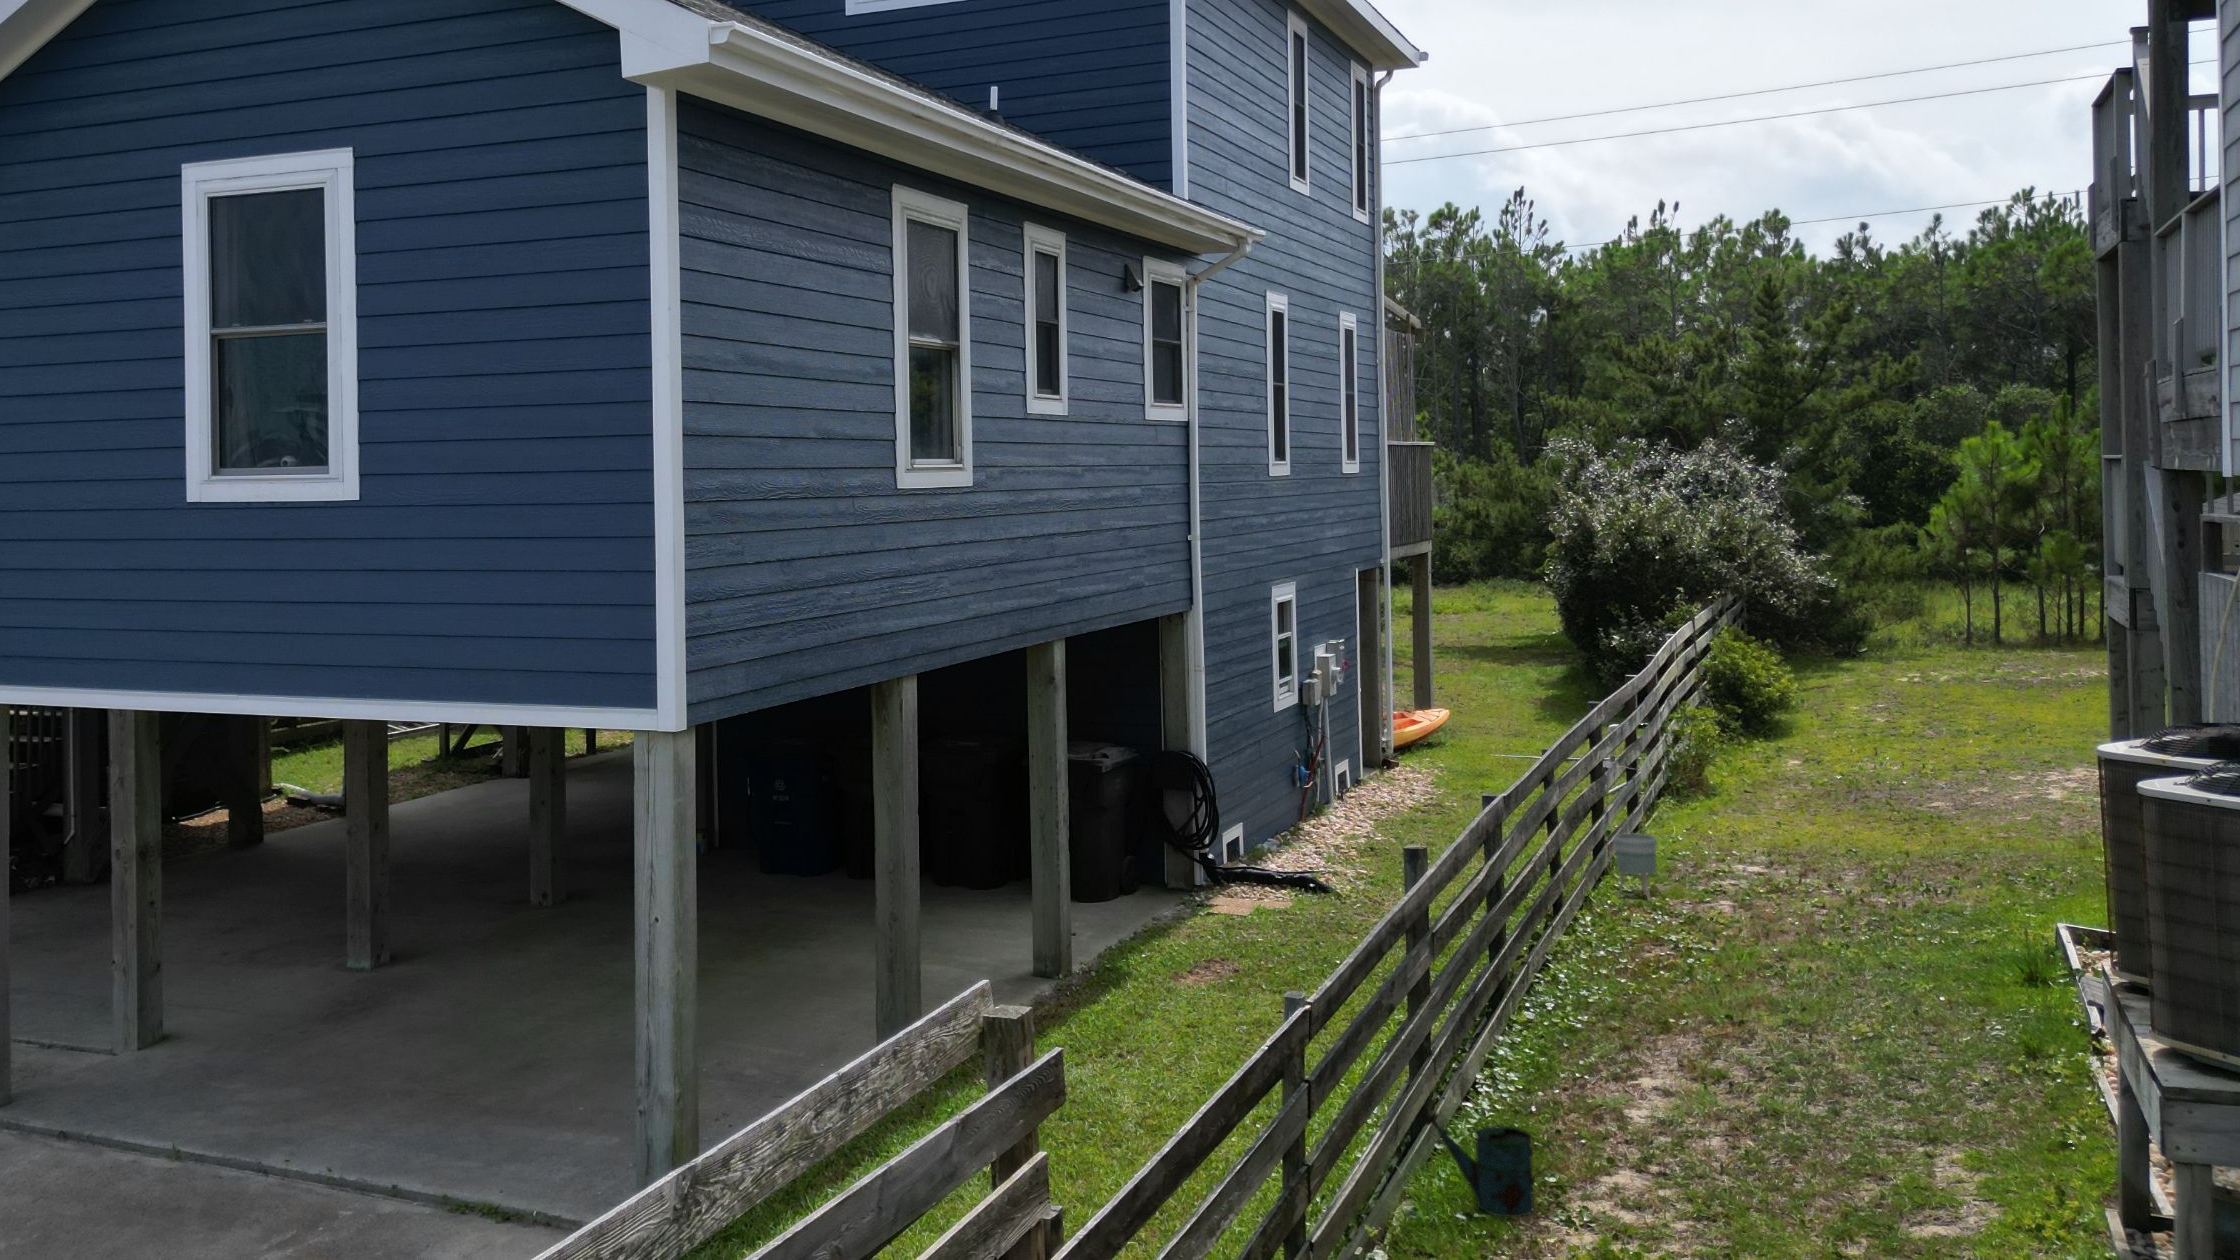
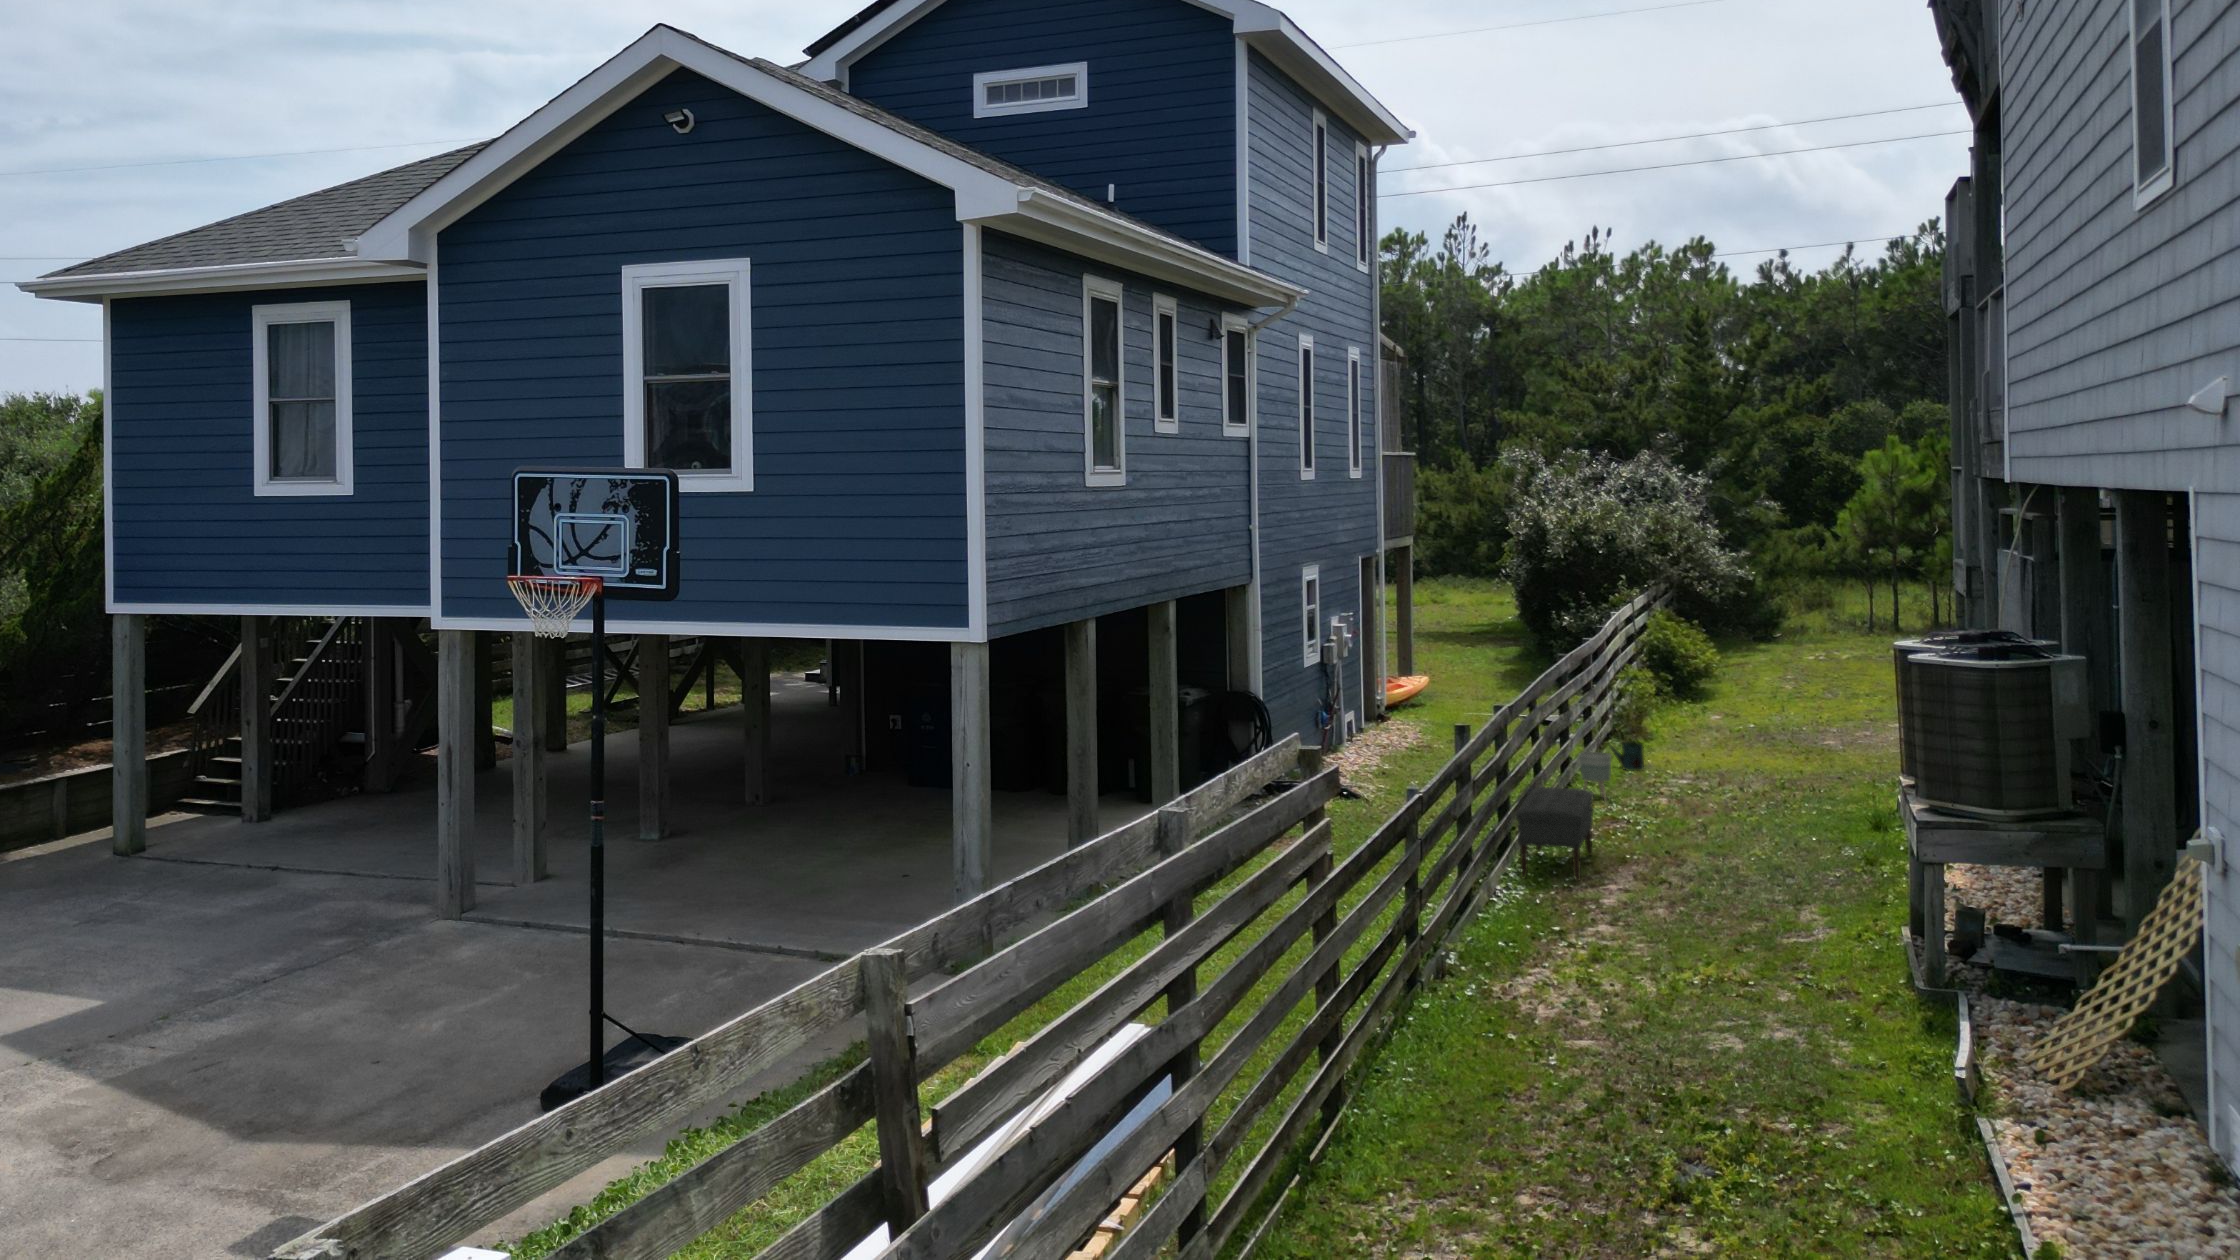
bench: none [1500,915,1621,1075] -> present [1516,787,1594,881]
watering can: present [1424,1112,1553,1217] -> present [1603,739,1644,771]

